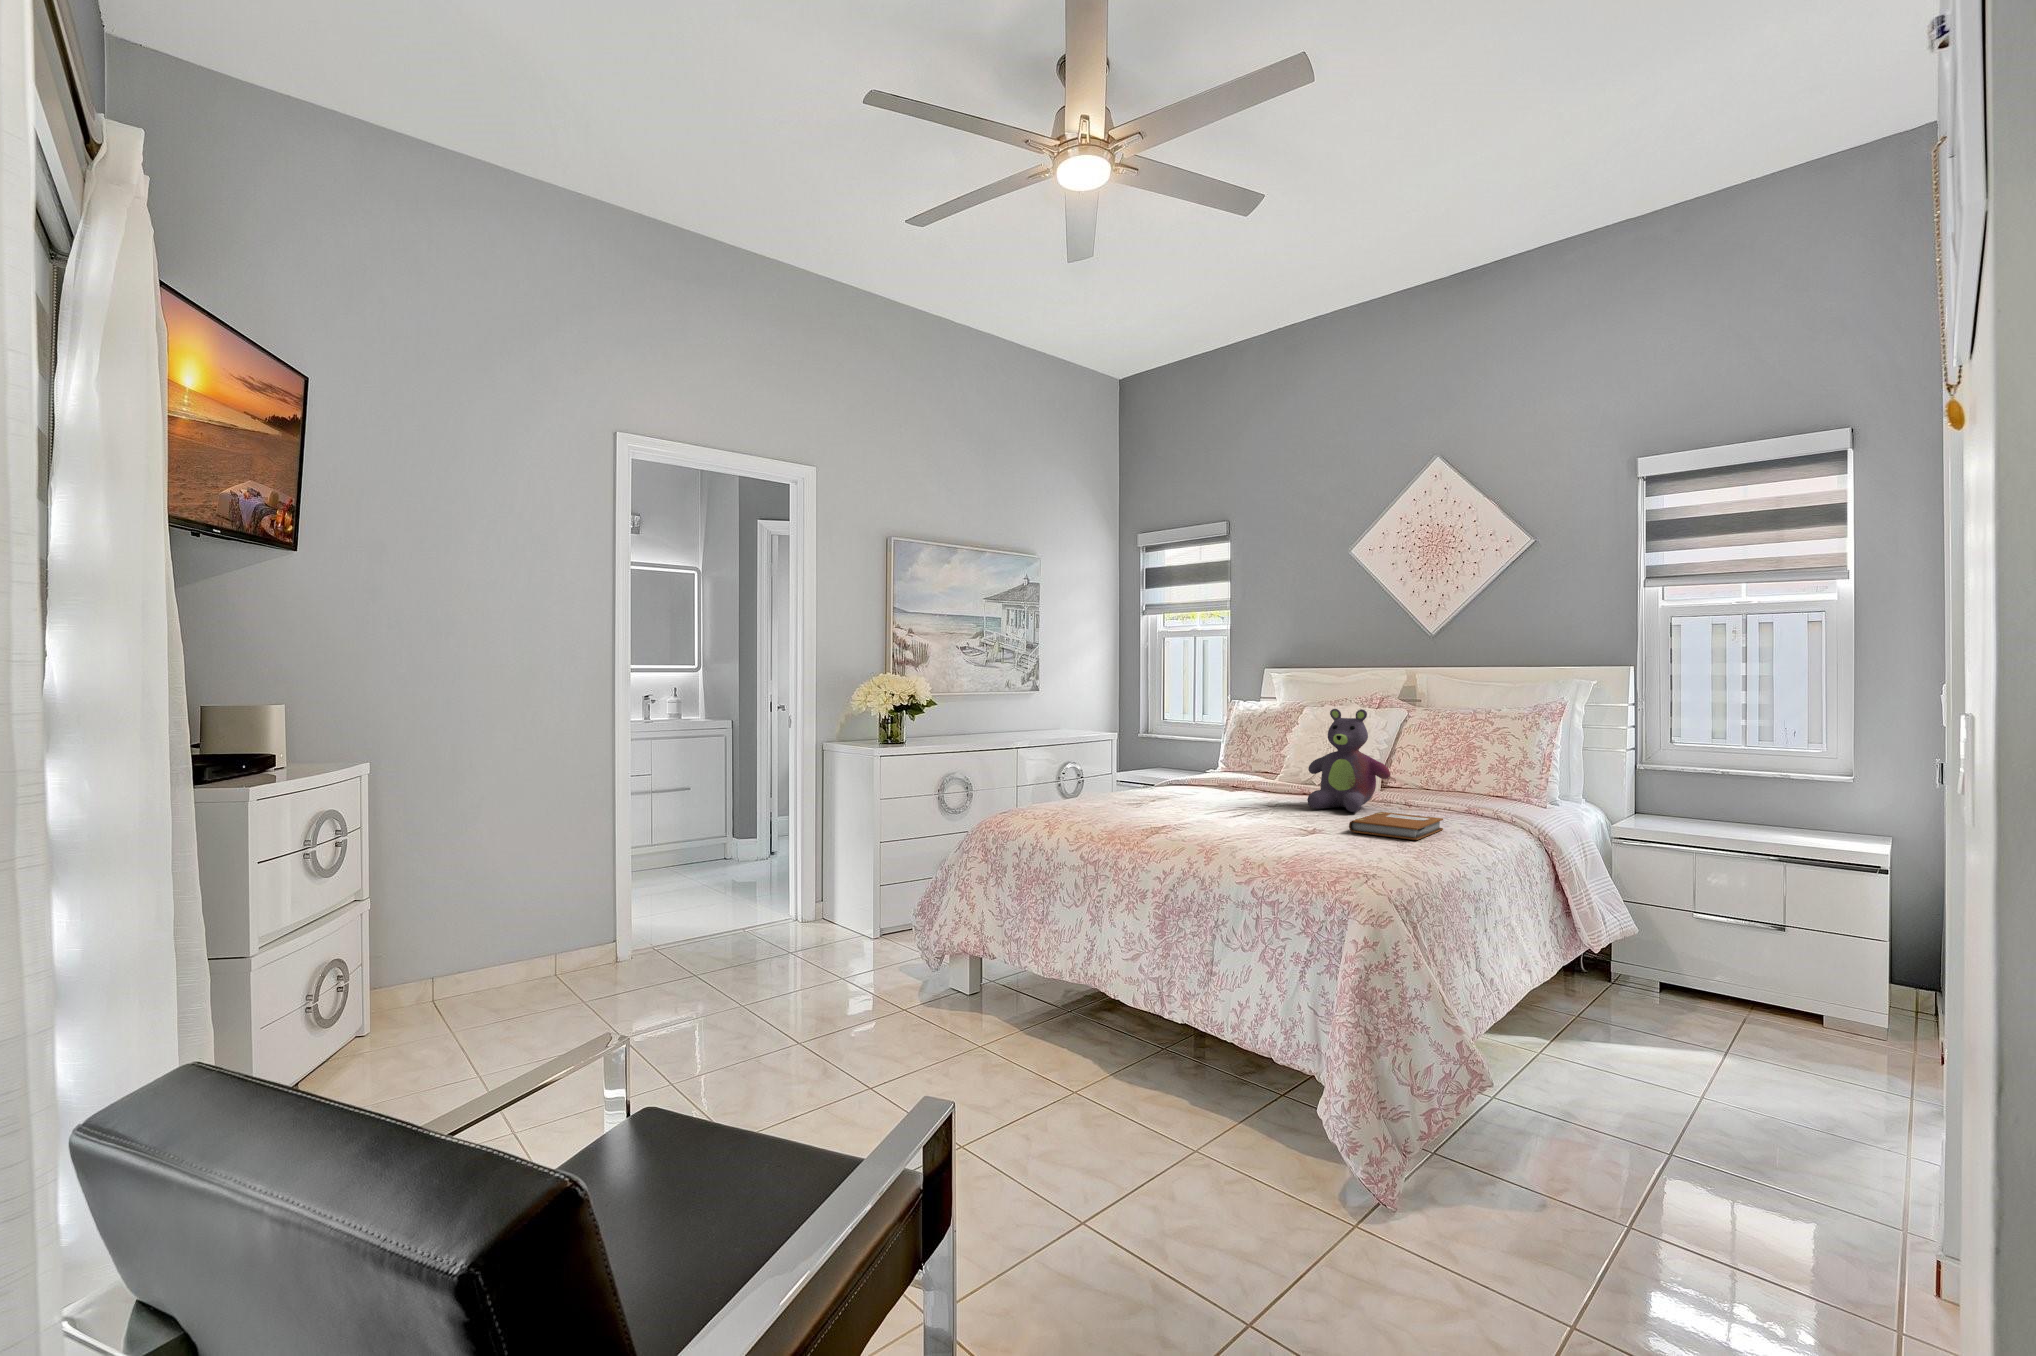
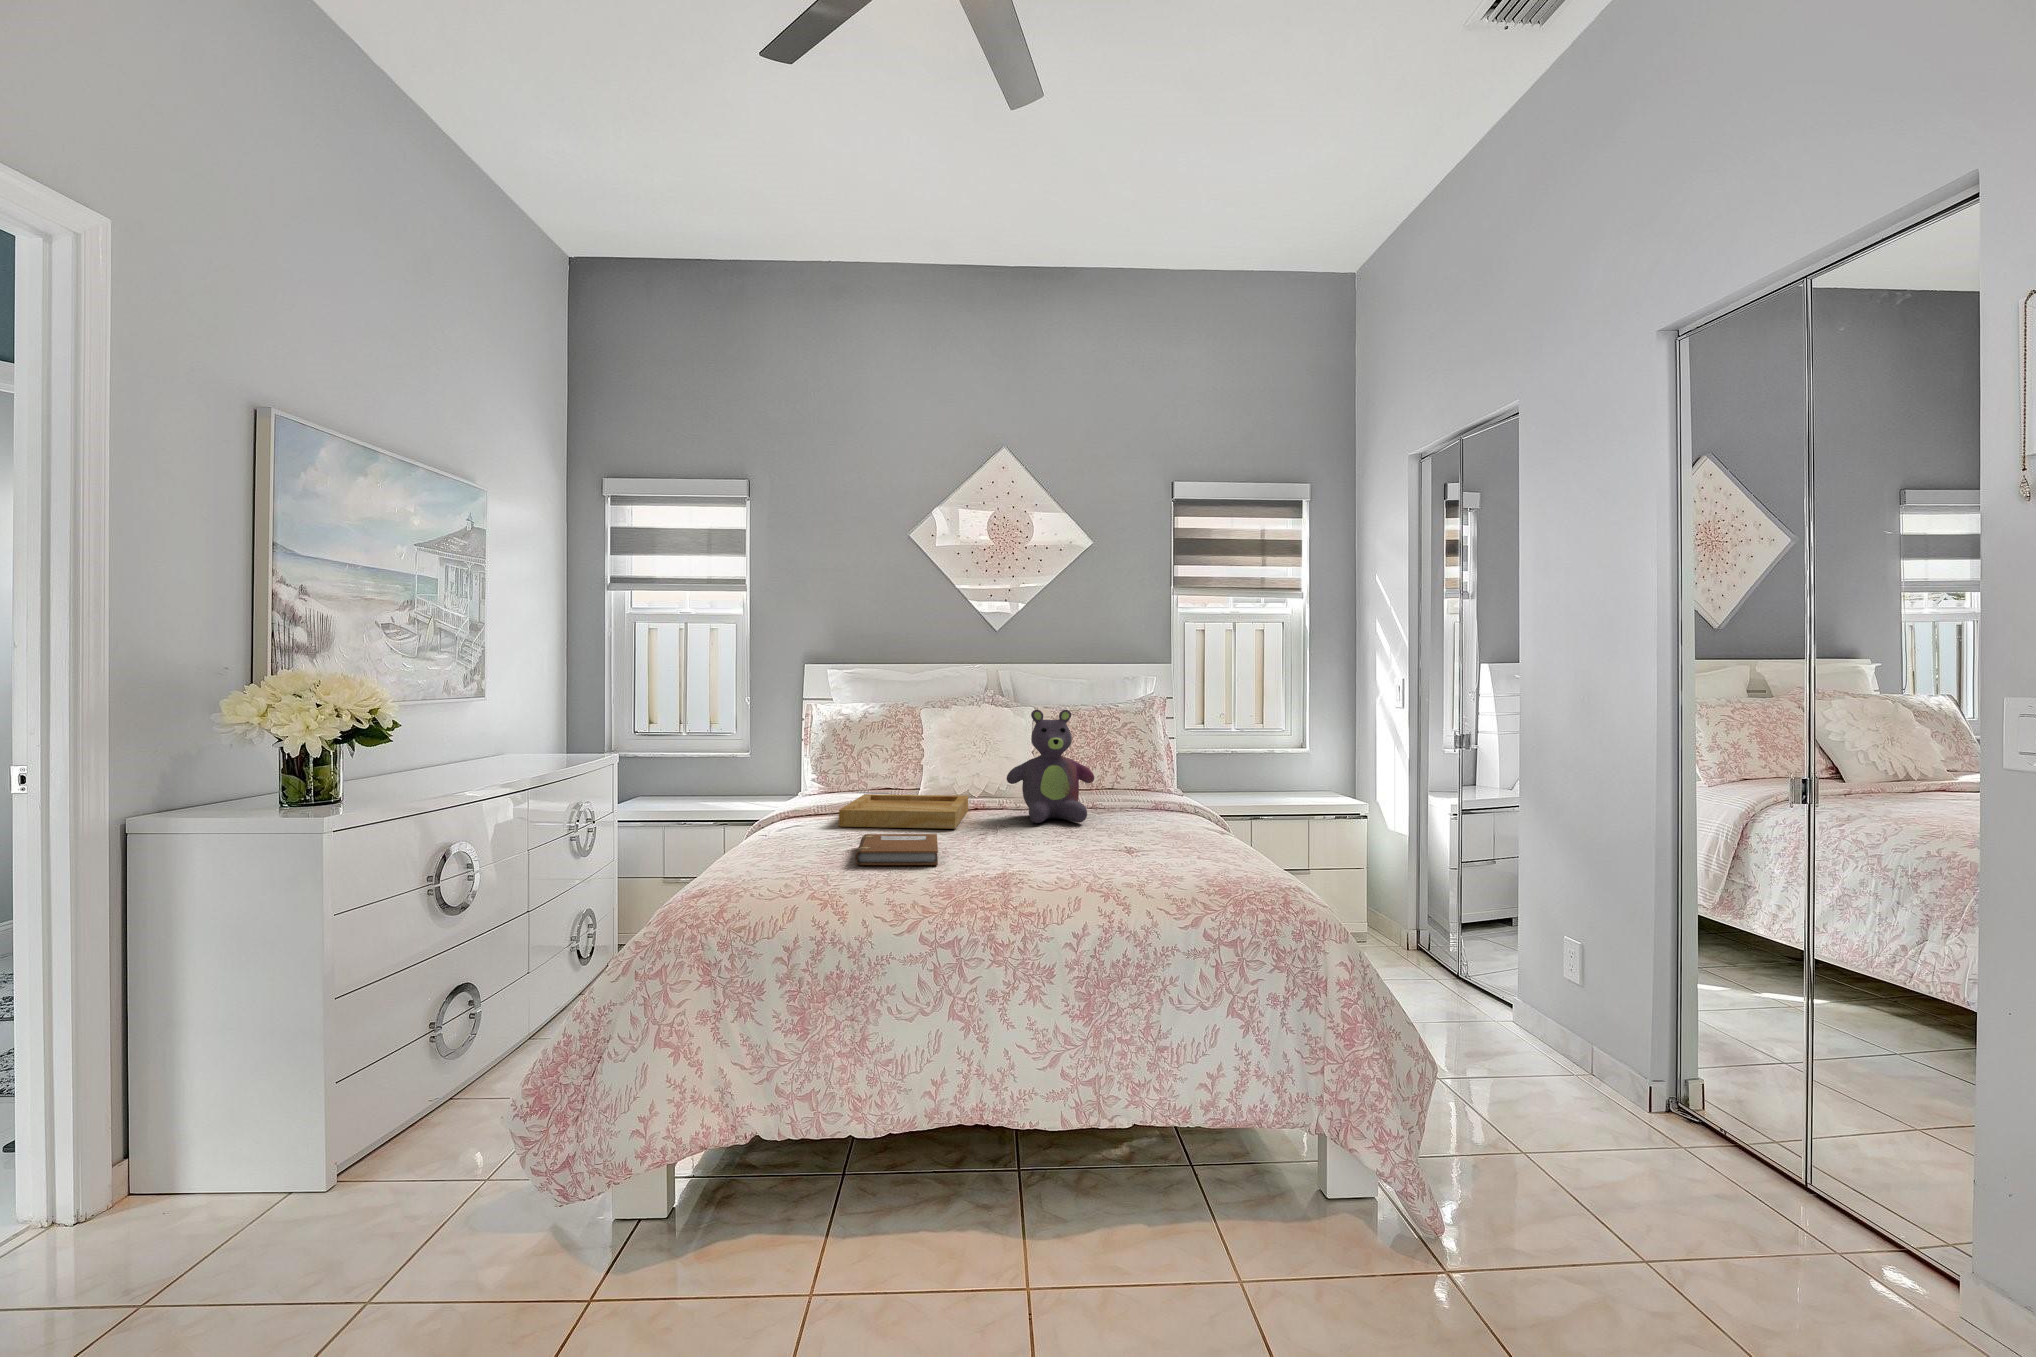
tray: none [1162,775,1293,804] -> present [839,794,968,829]
notebook: present [1349,812,1443,840] -> present [855,834,938,865]

